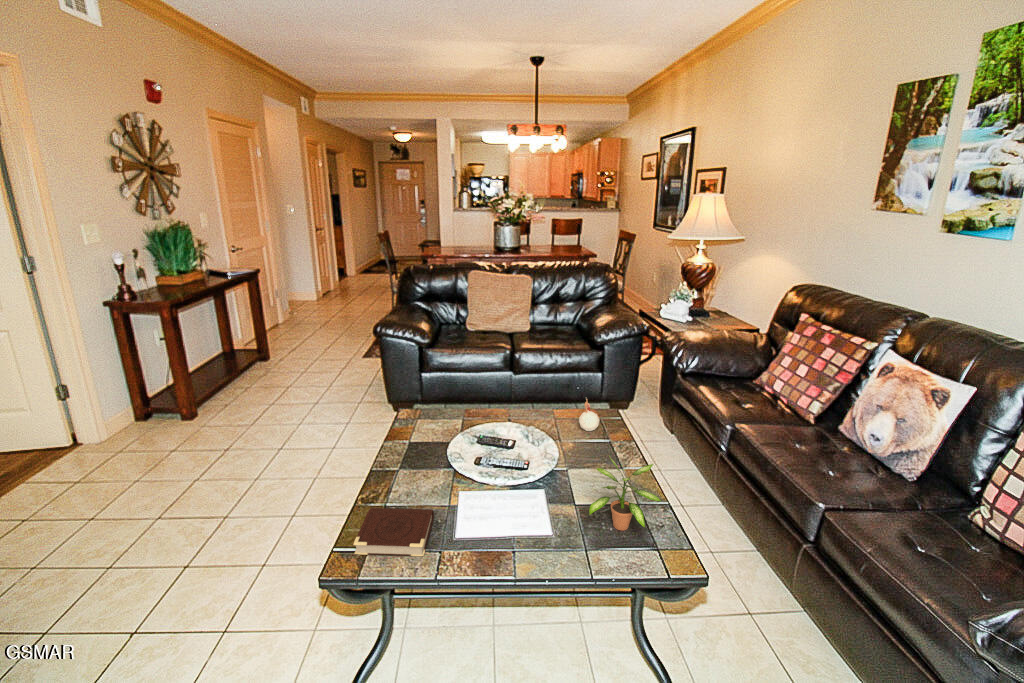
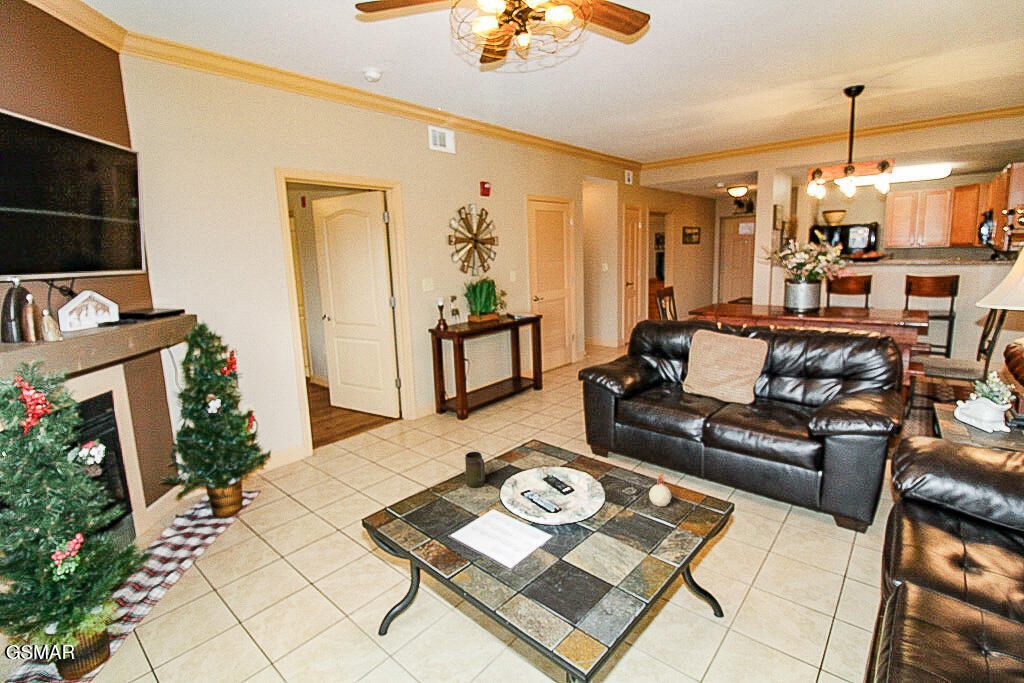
mug: none [389,435,421,480] -> present [465,452,485,488]
potted plant: present [589,456,661,530] -> none [533,509,606,595]
book: present [354,508,434,557] -> none [392,495,456,538]

